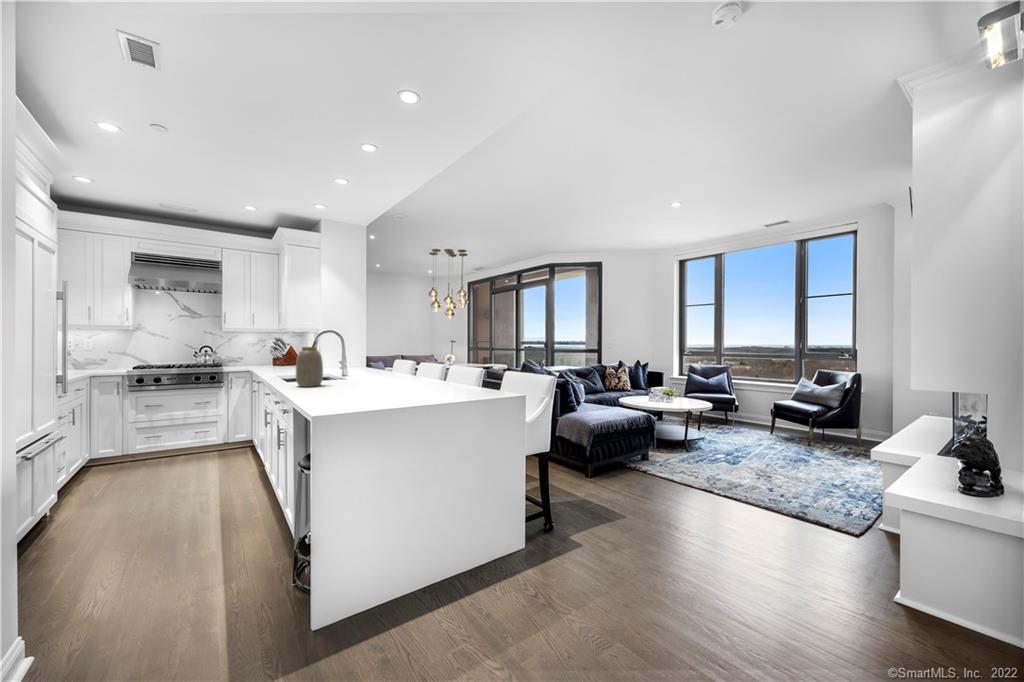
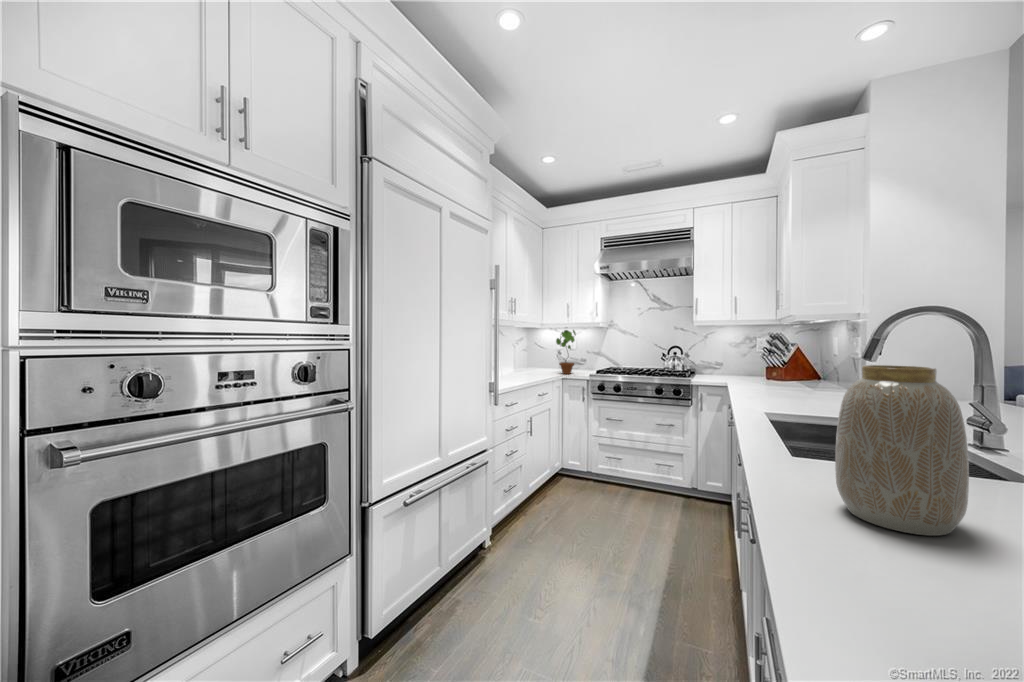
potted plant: none [84,332,108,372] -> present [556,330,576,374]

